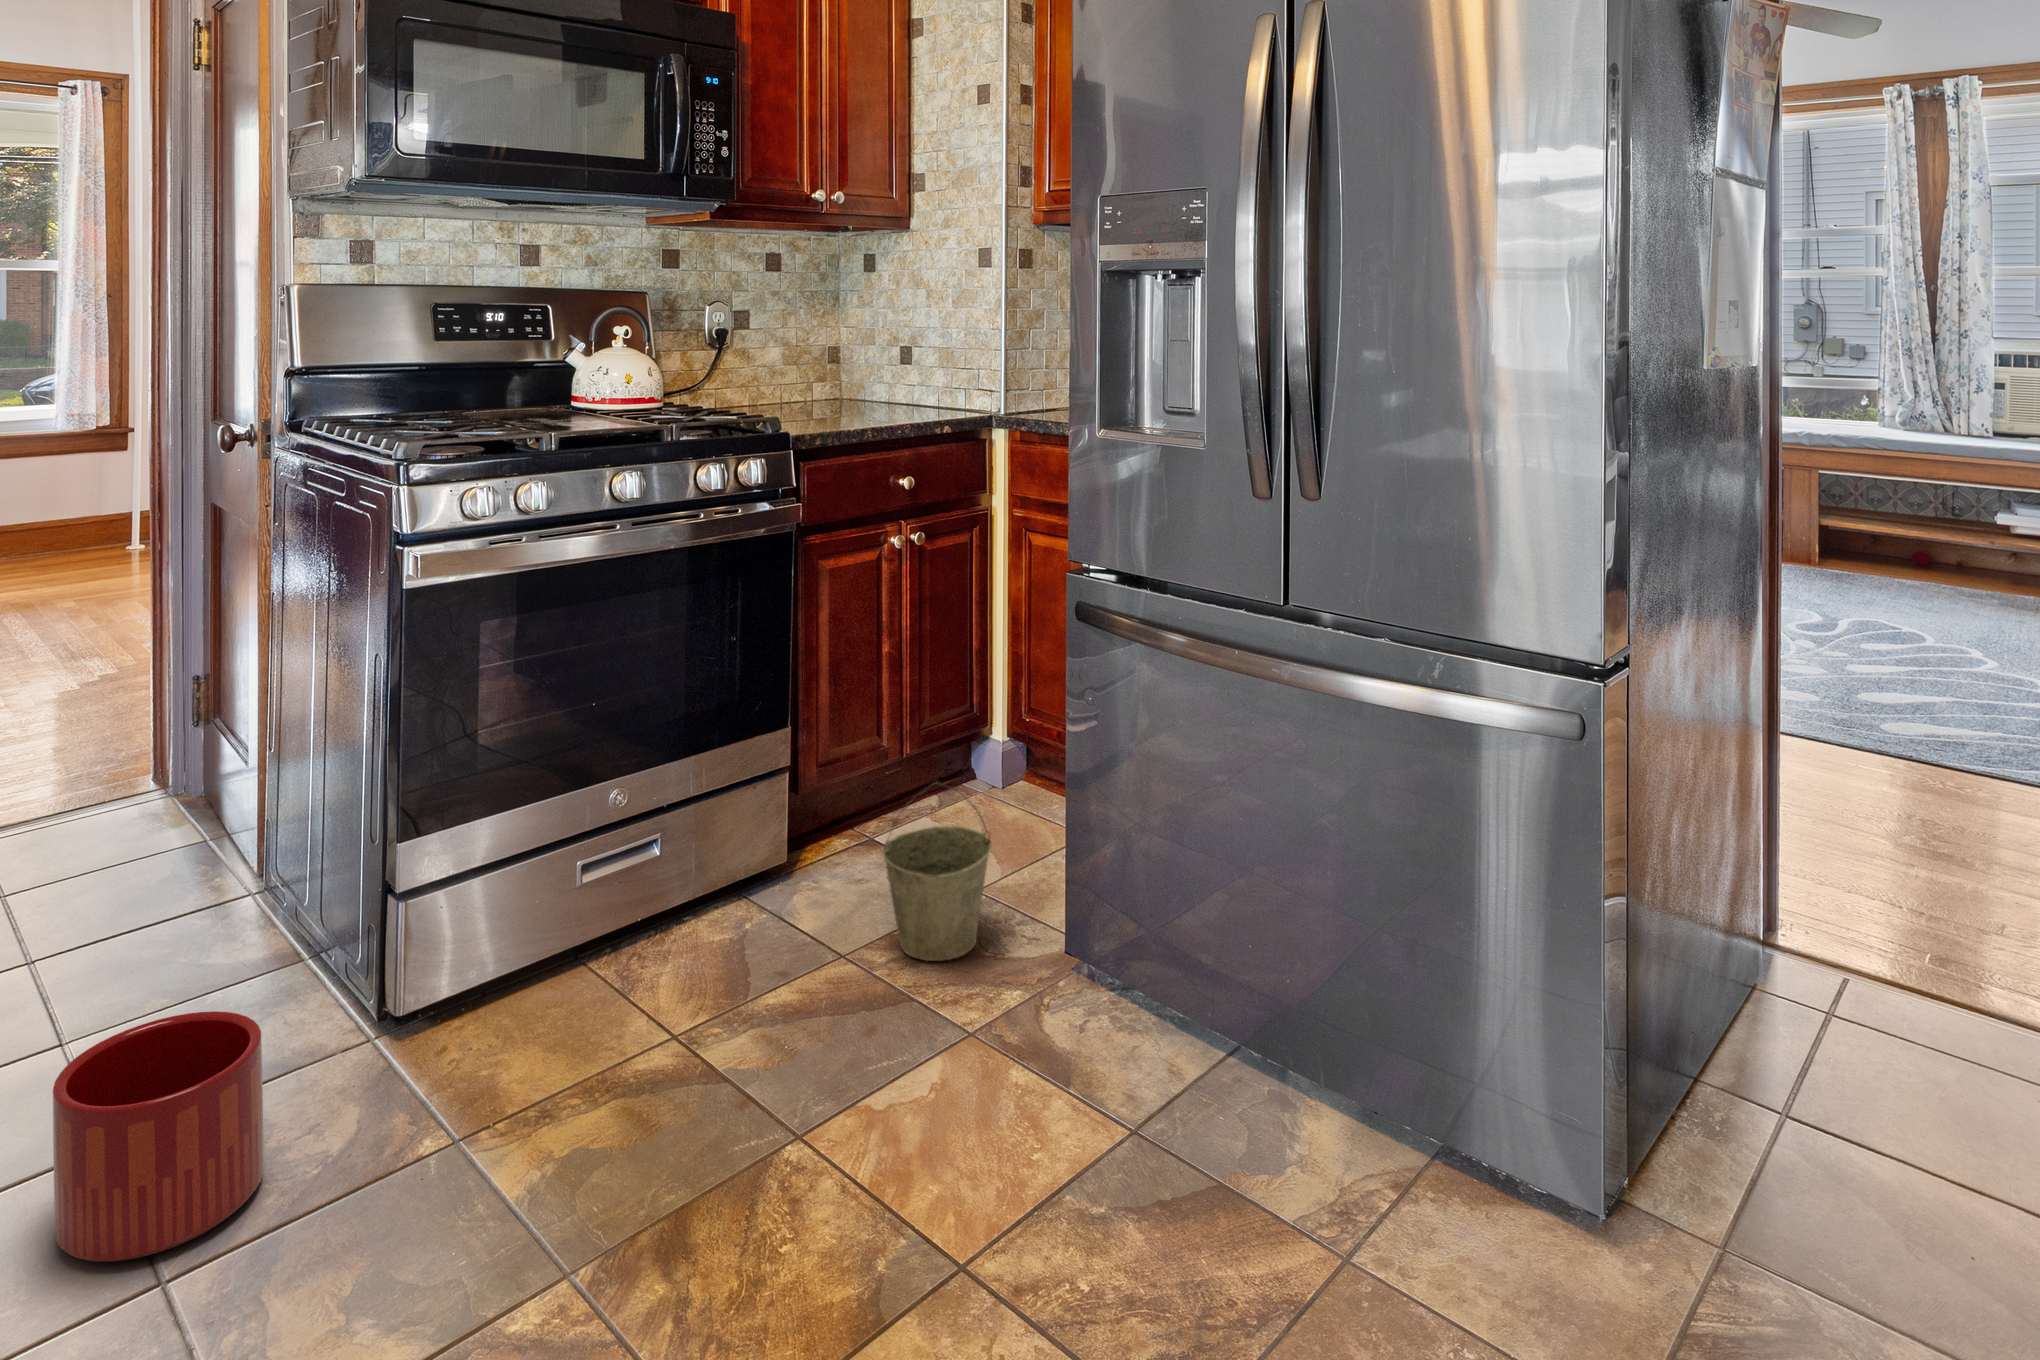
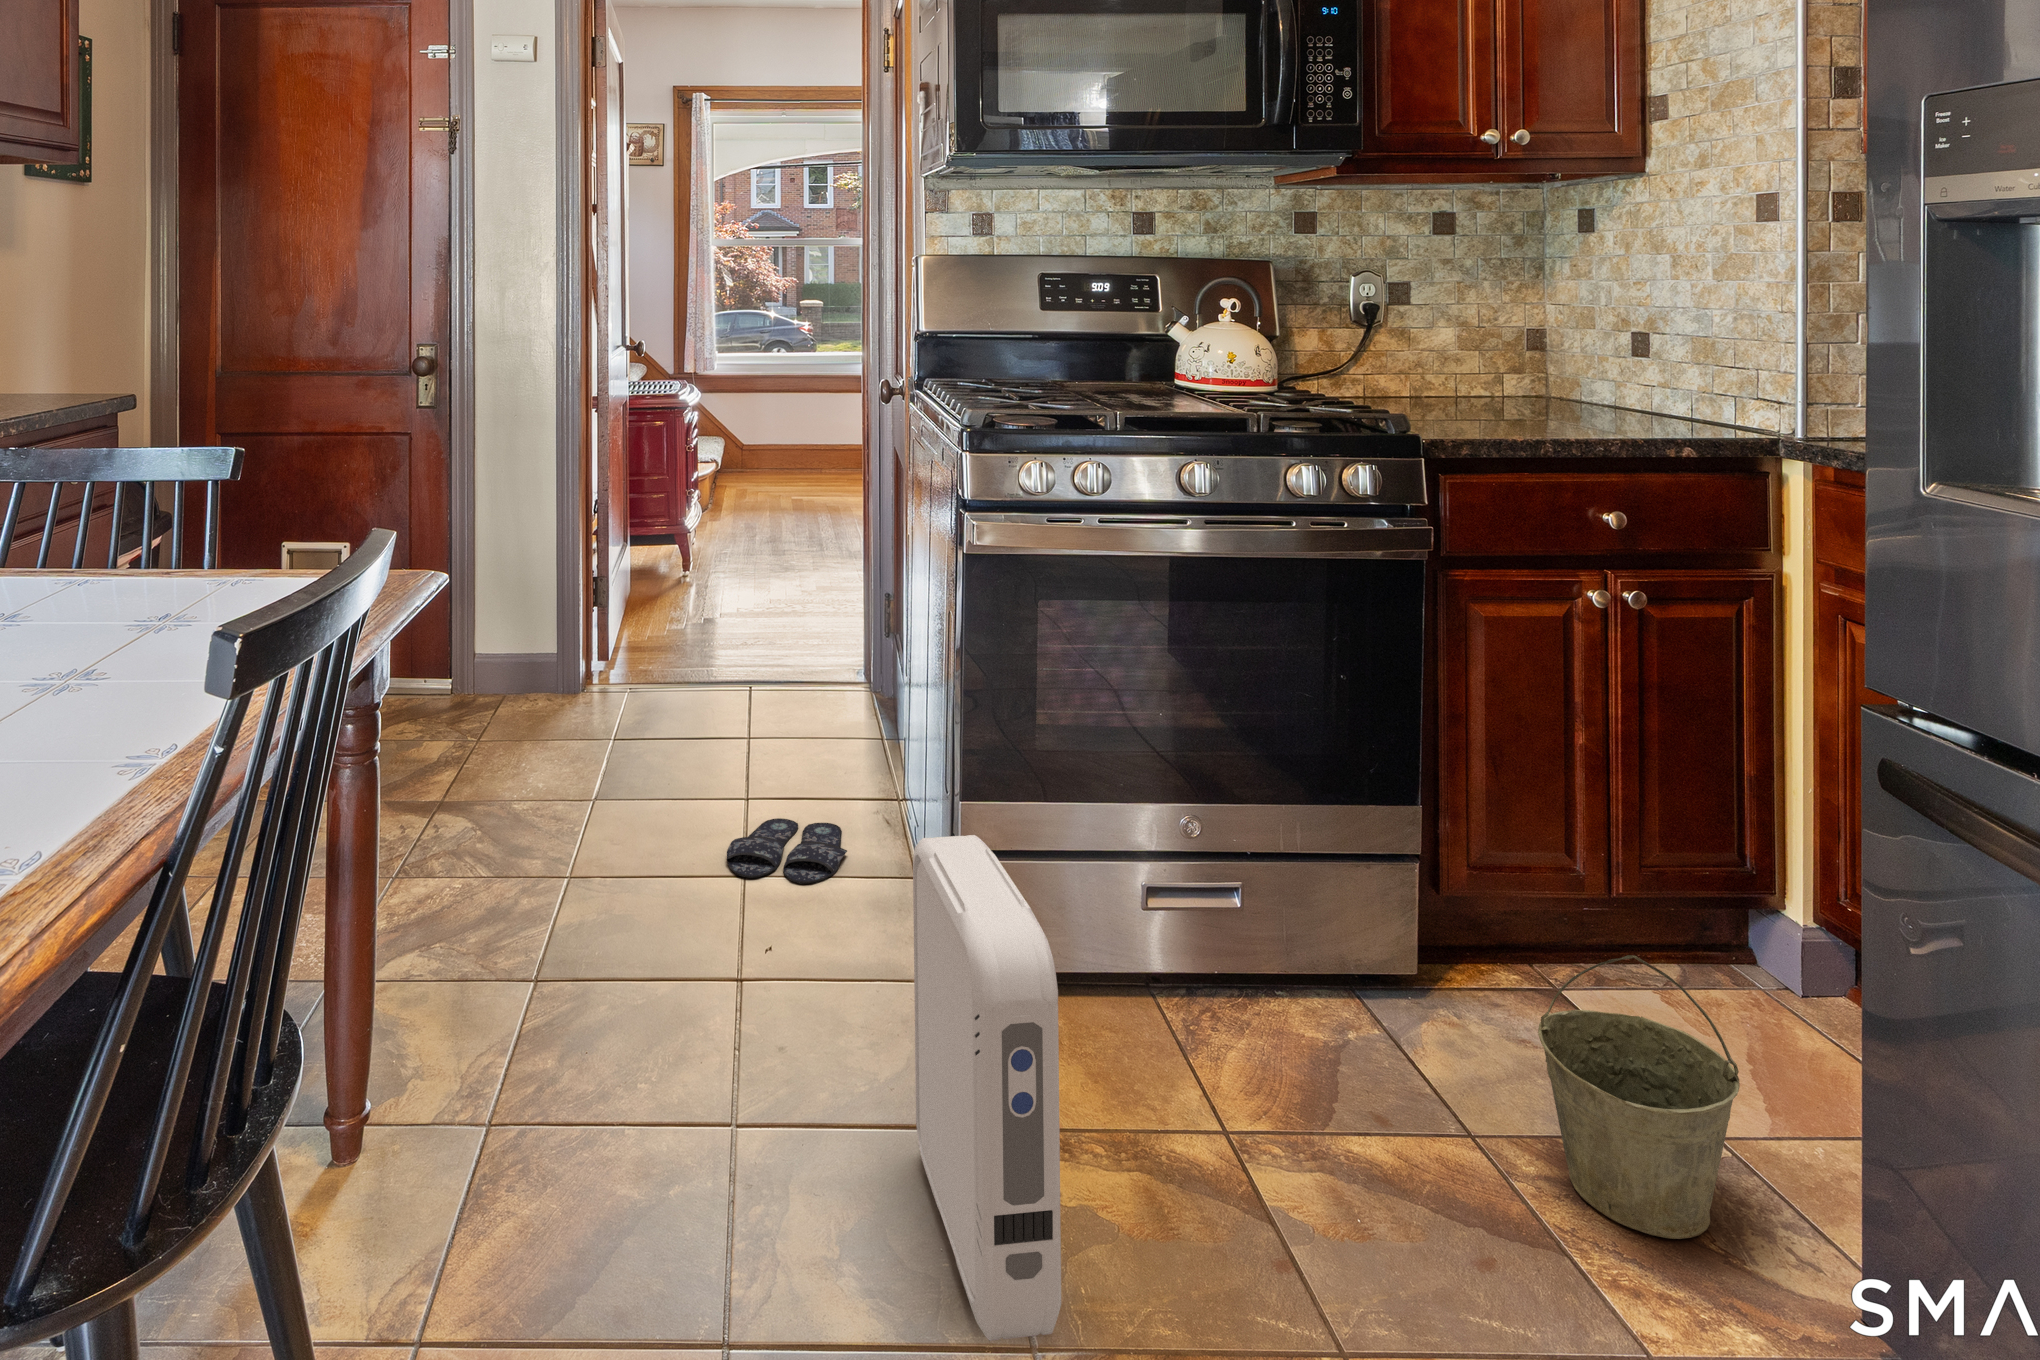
air purifier: none [415,827,598,1225] -> present [913,835,1061,1341]
slippers: none [59,913,225,999] -> present [727,818,847,884]
planter: present [53,1011,264,1262] -> none [625,926,787,1155]

